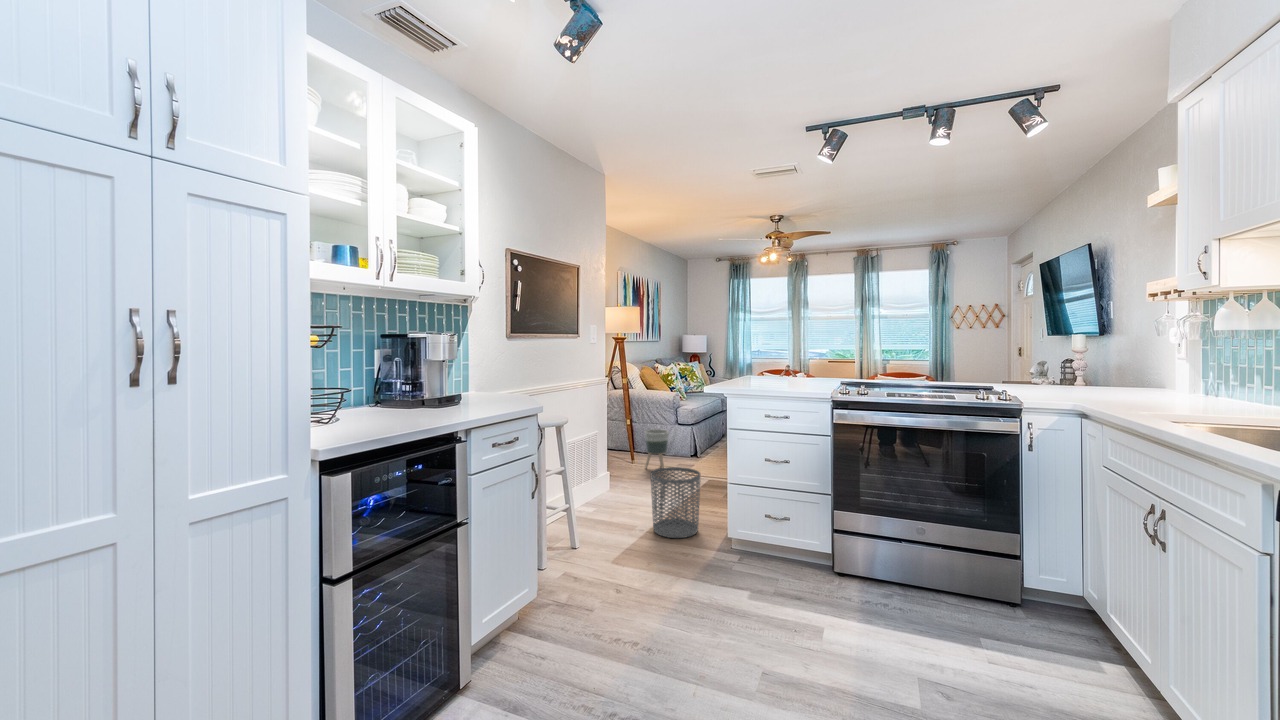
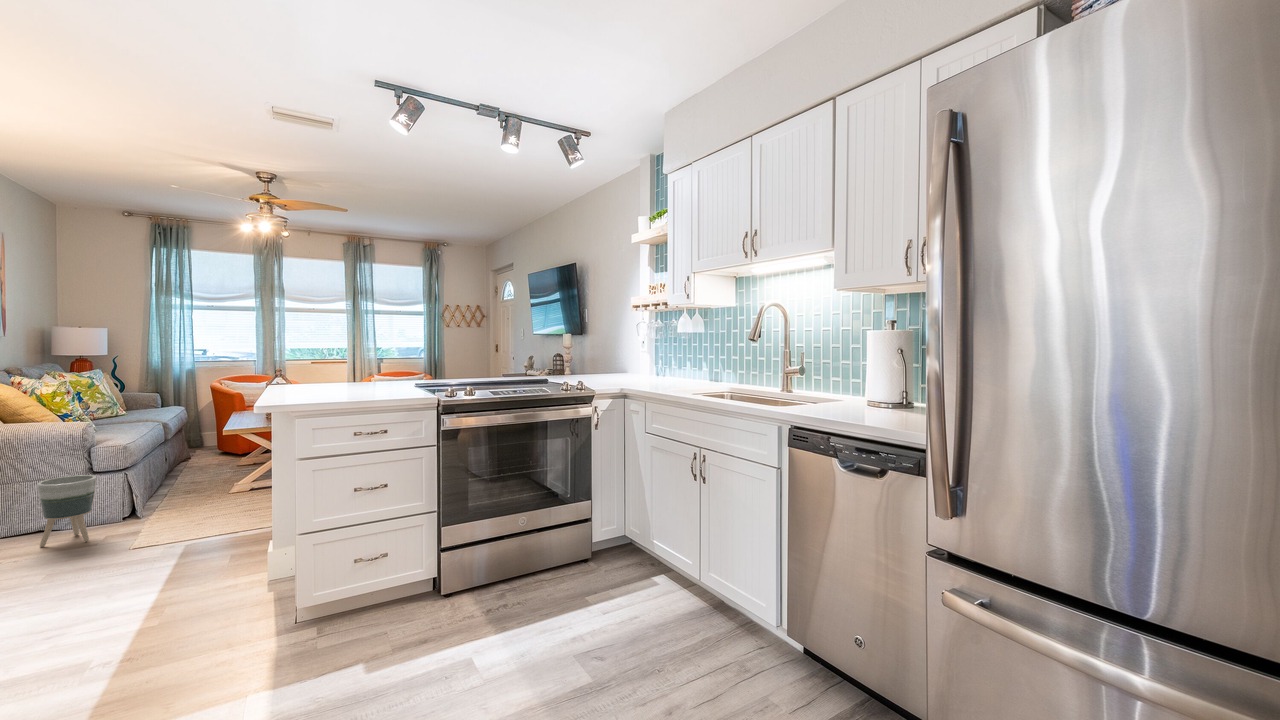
waste bin: present [651,467,700,538] -> none [128,523,230,642]

